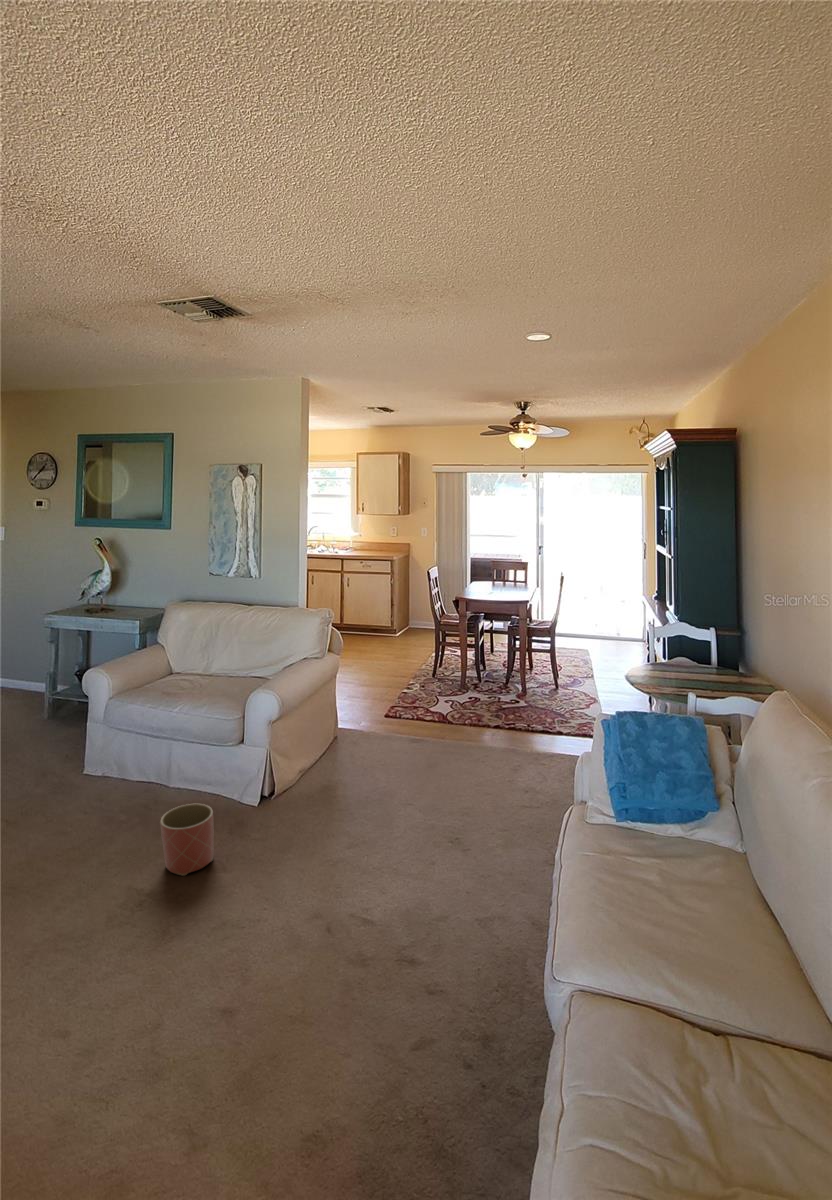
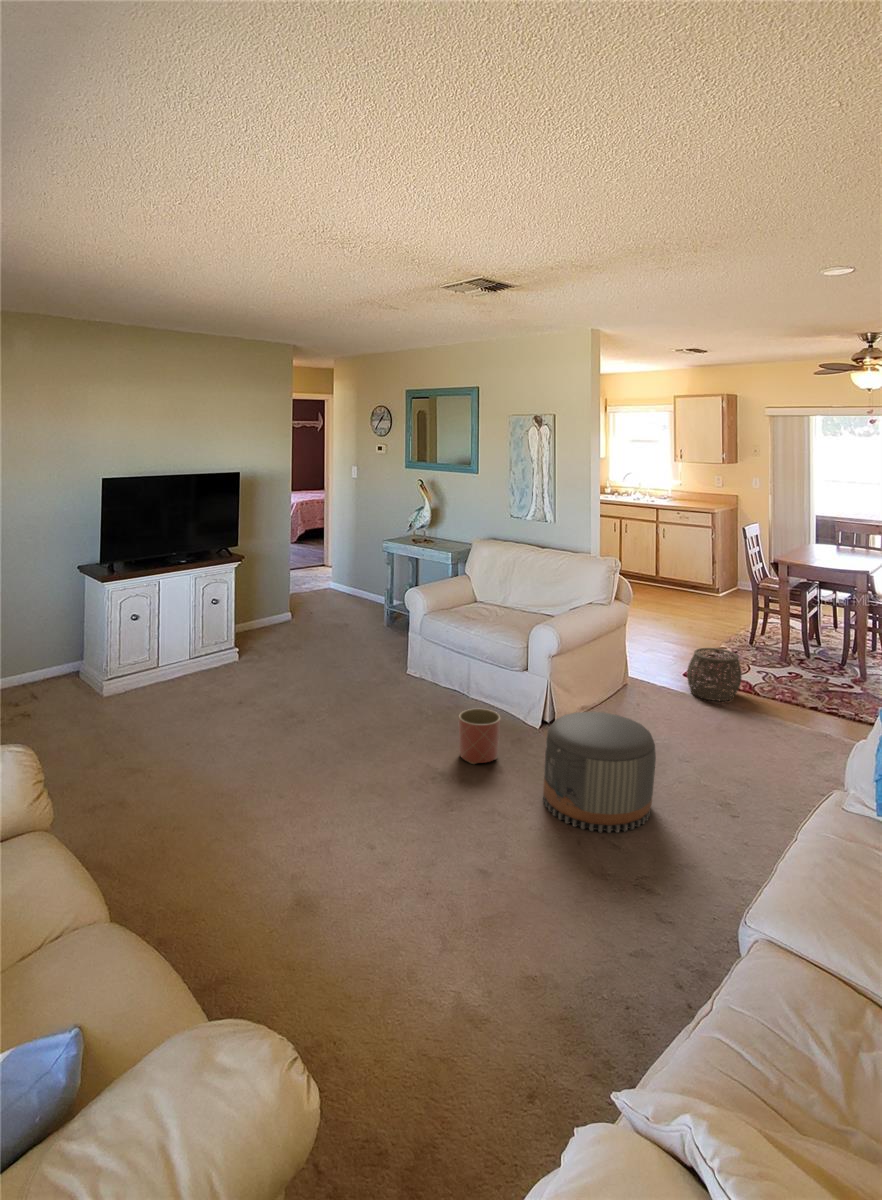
woven basket: none [392,687,439,737] -> present [687,648,742,701]
pouf: none [271,784,389,929] -> present [543,712,656,833]

